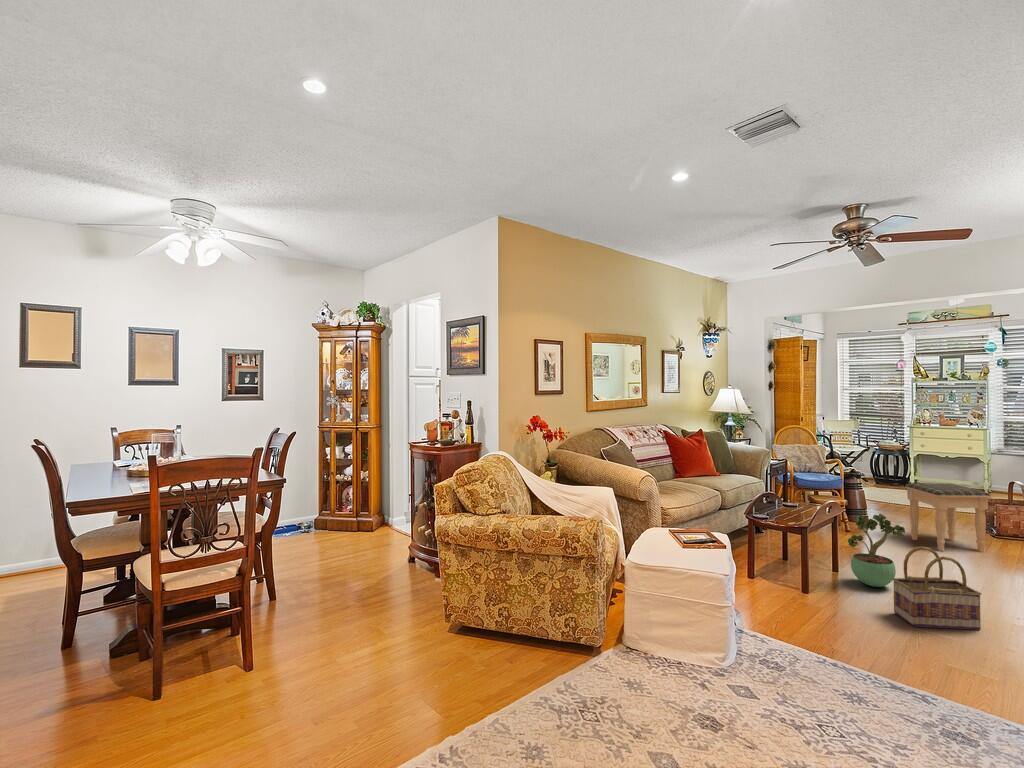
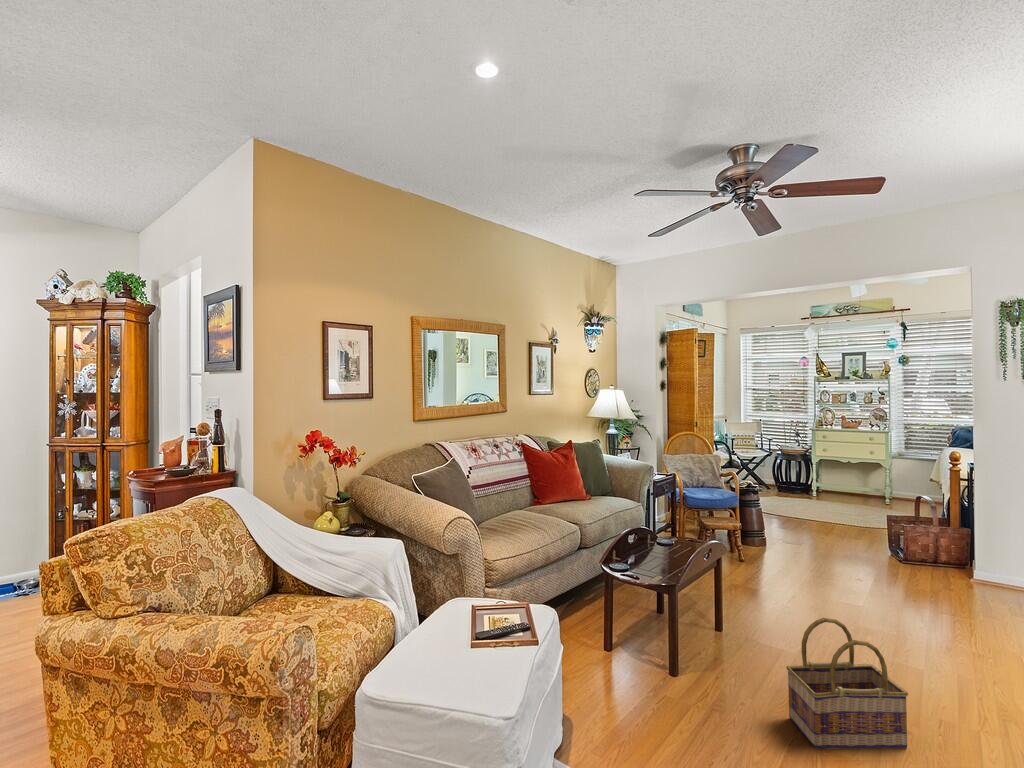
footstool: present [905,483,990,552] -> none [805,502,901,589]
potted plant: present [848,514,905,587] -> none [731,560,804,663]

